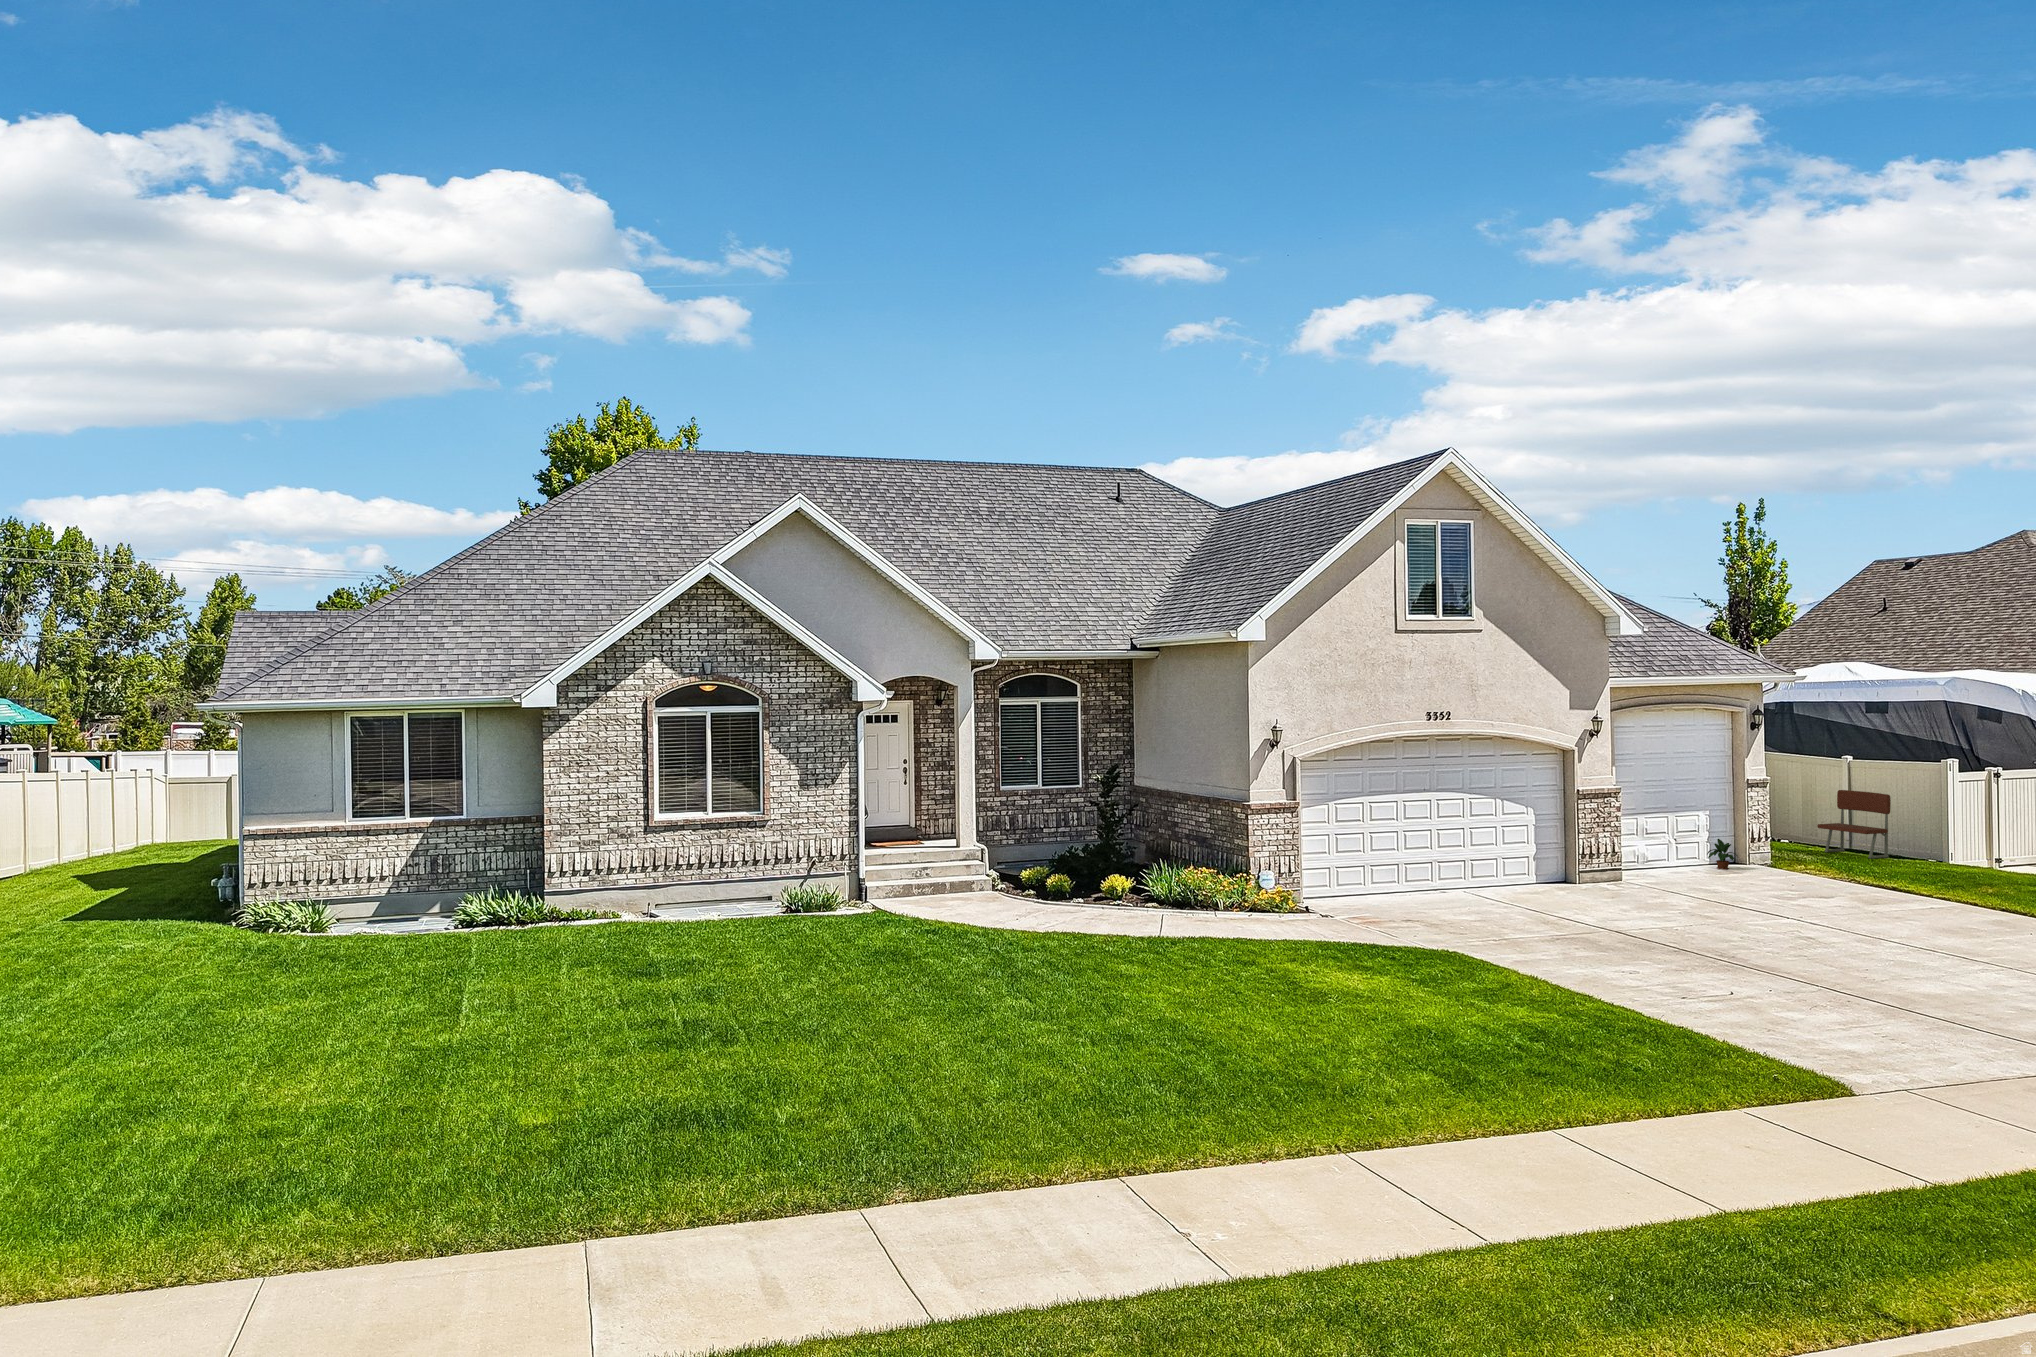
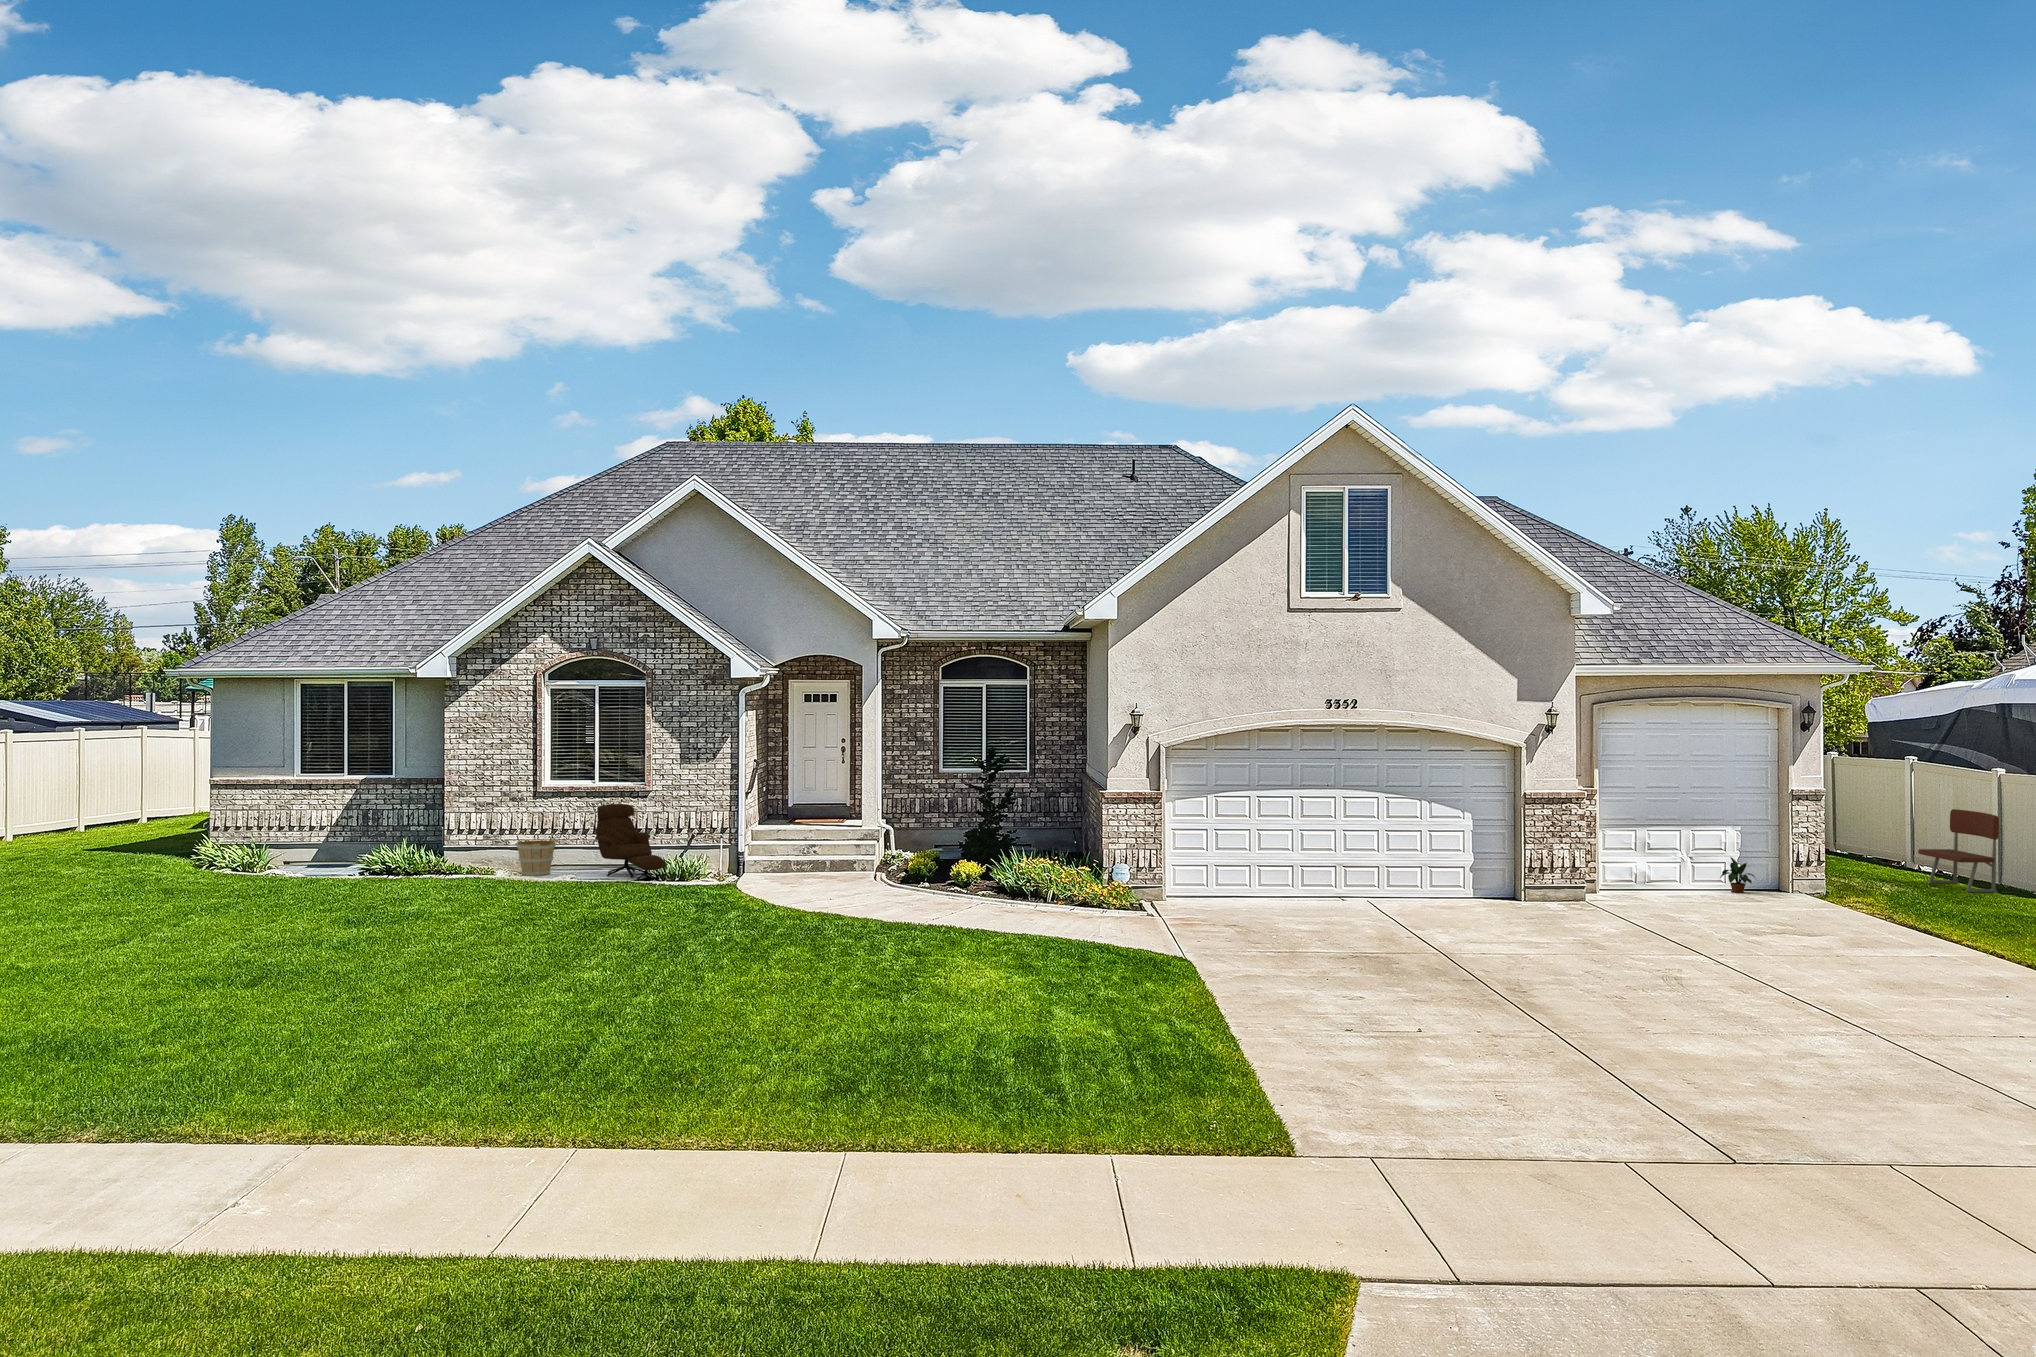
lounge chair: none [725,836,809,917] -> present [595,804,666,880]
wooden bucket: none [640,879,683,919] -> present [517,840,556,876]

